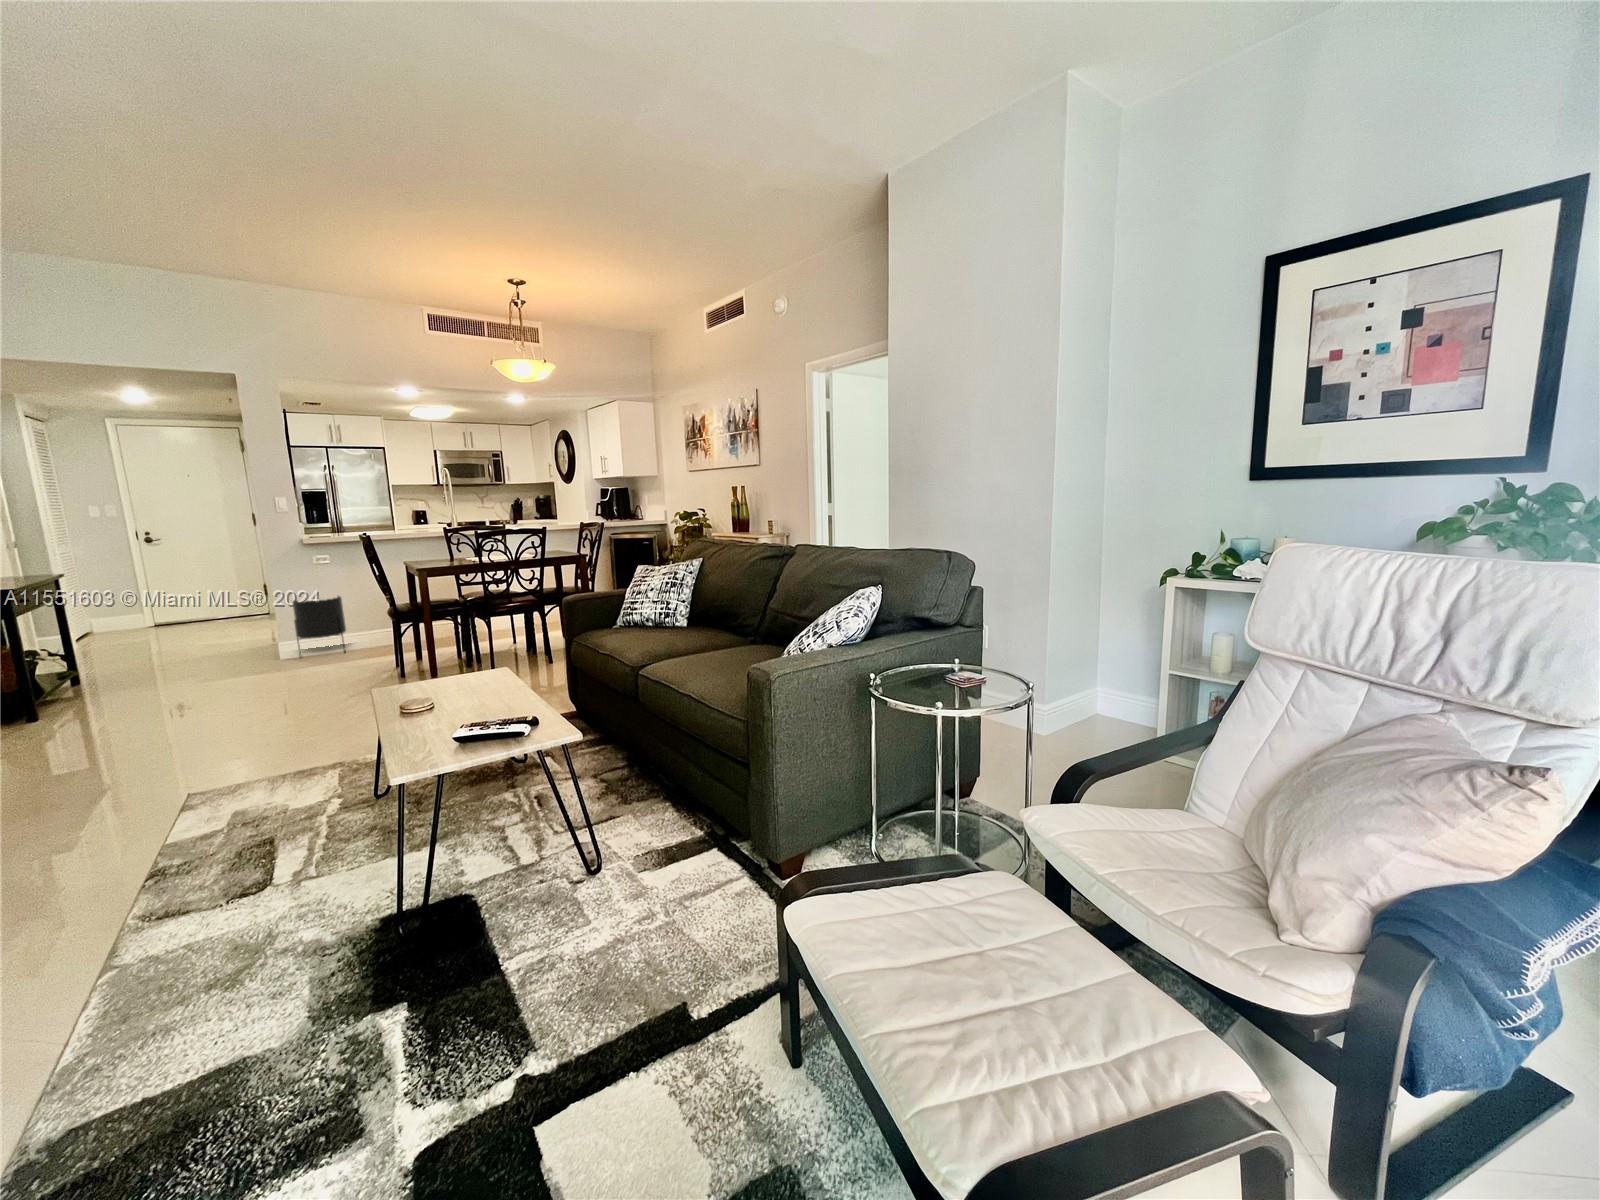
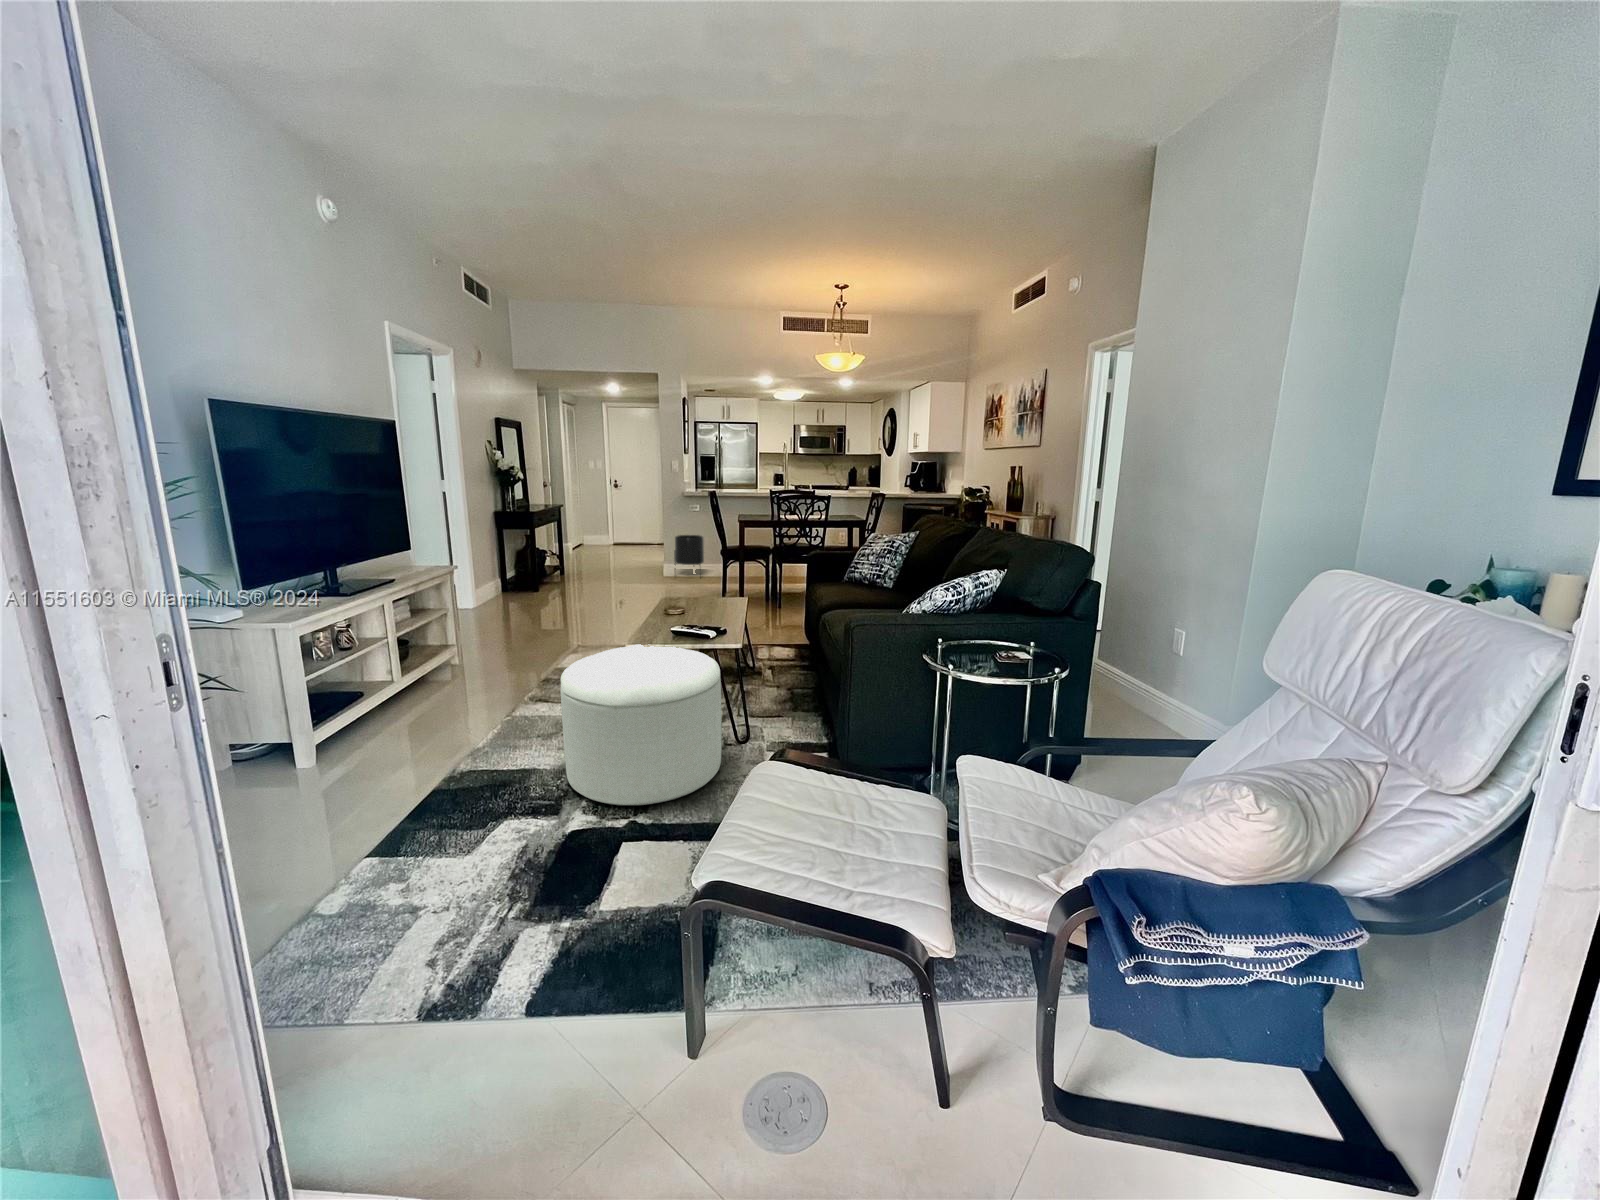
ottoman: none [295,762,594,1068] -> present [560,644,721,805]

